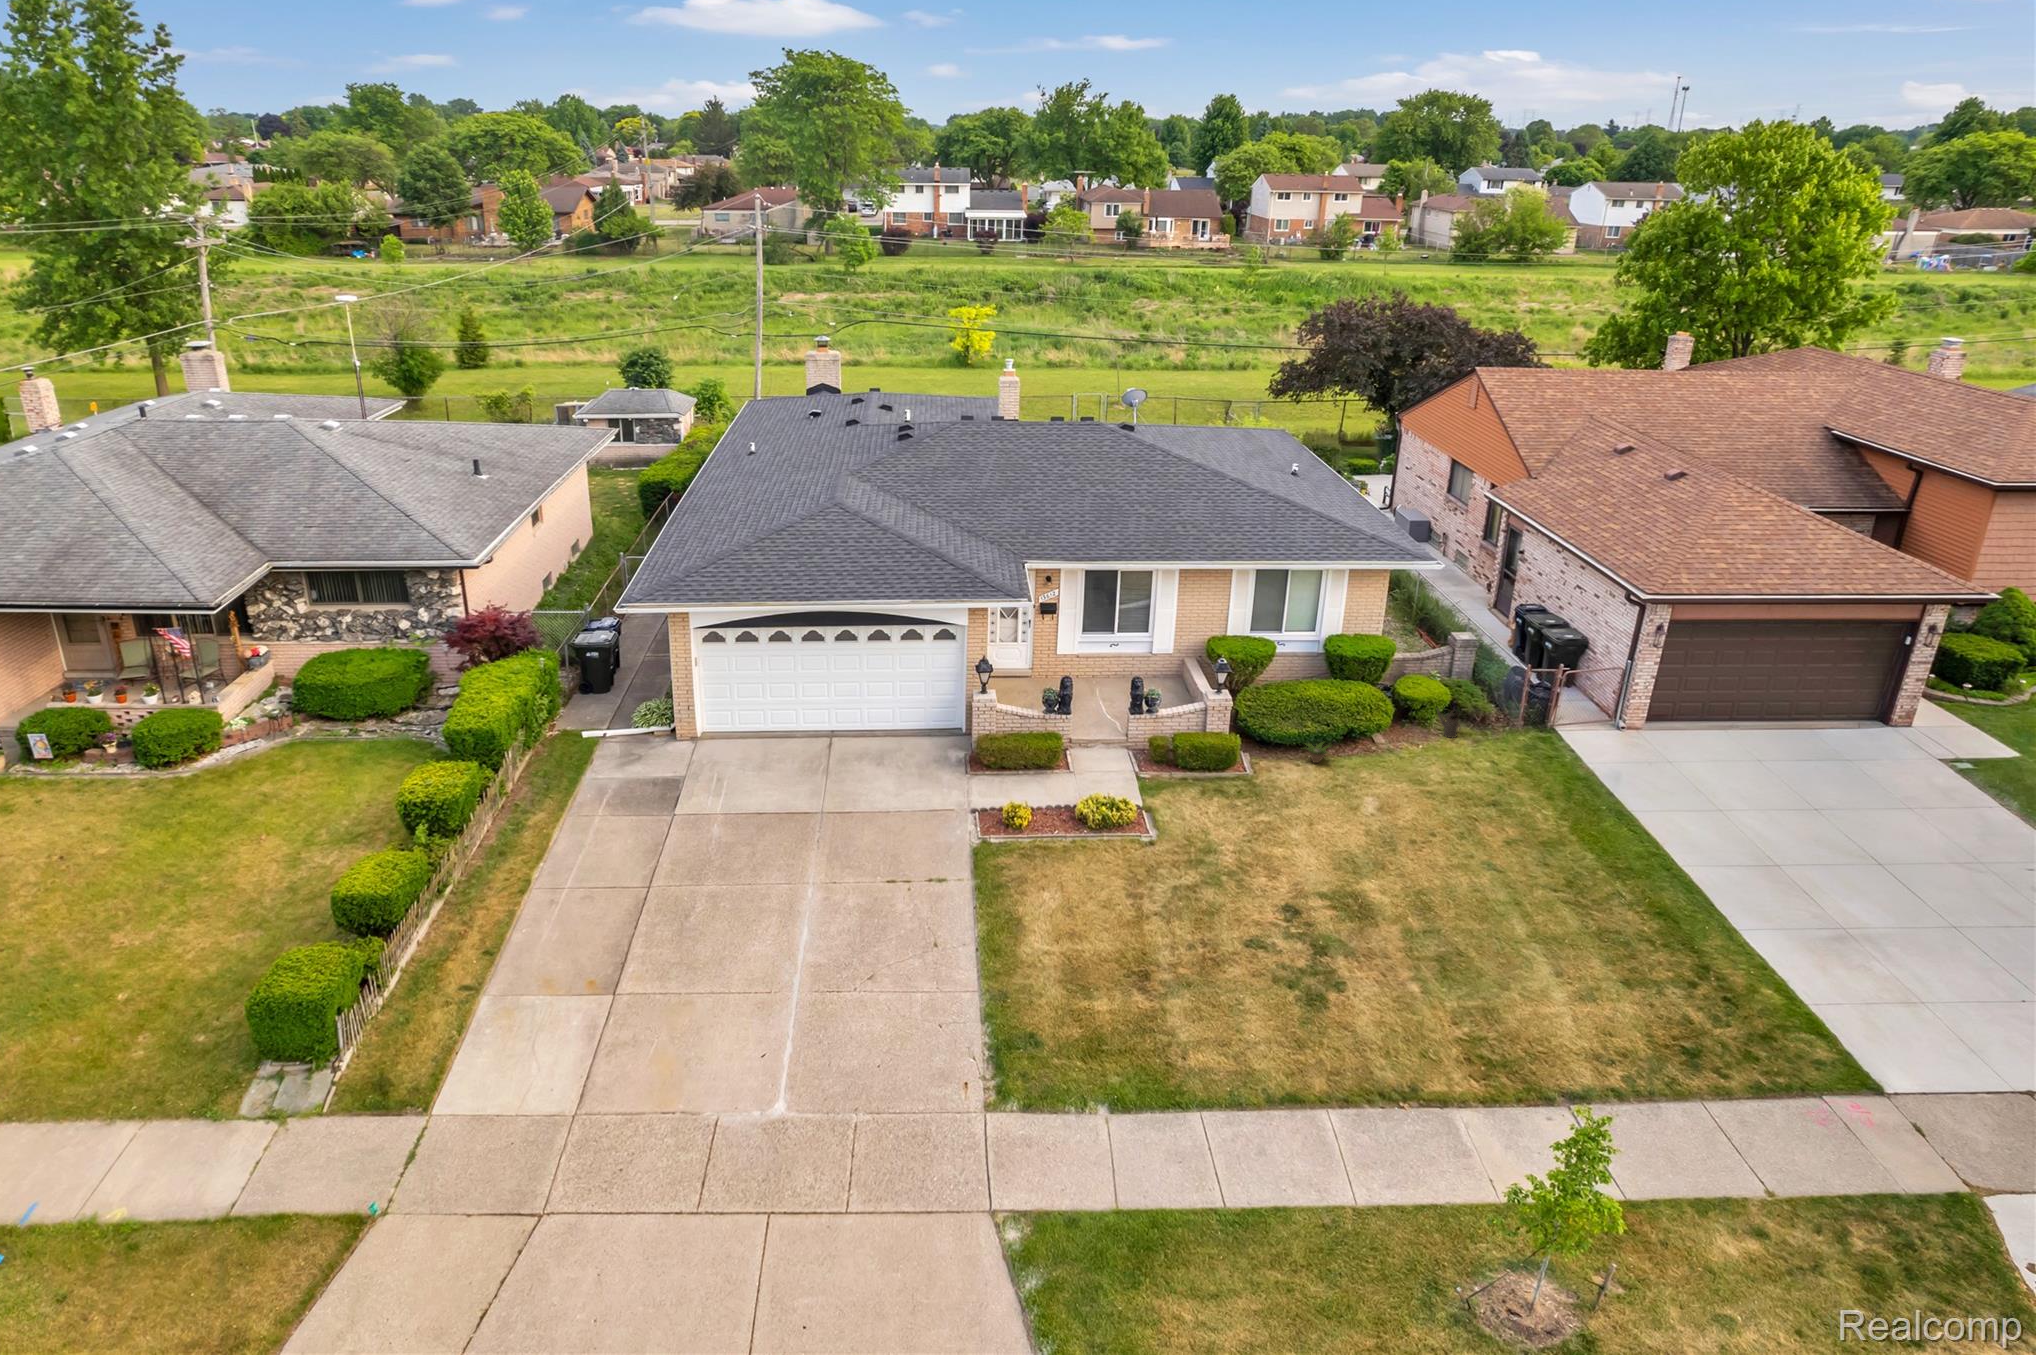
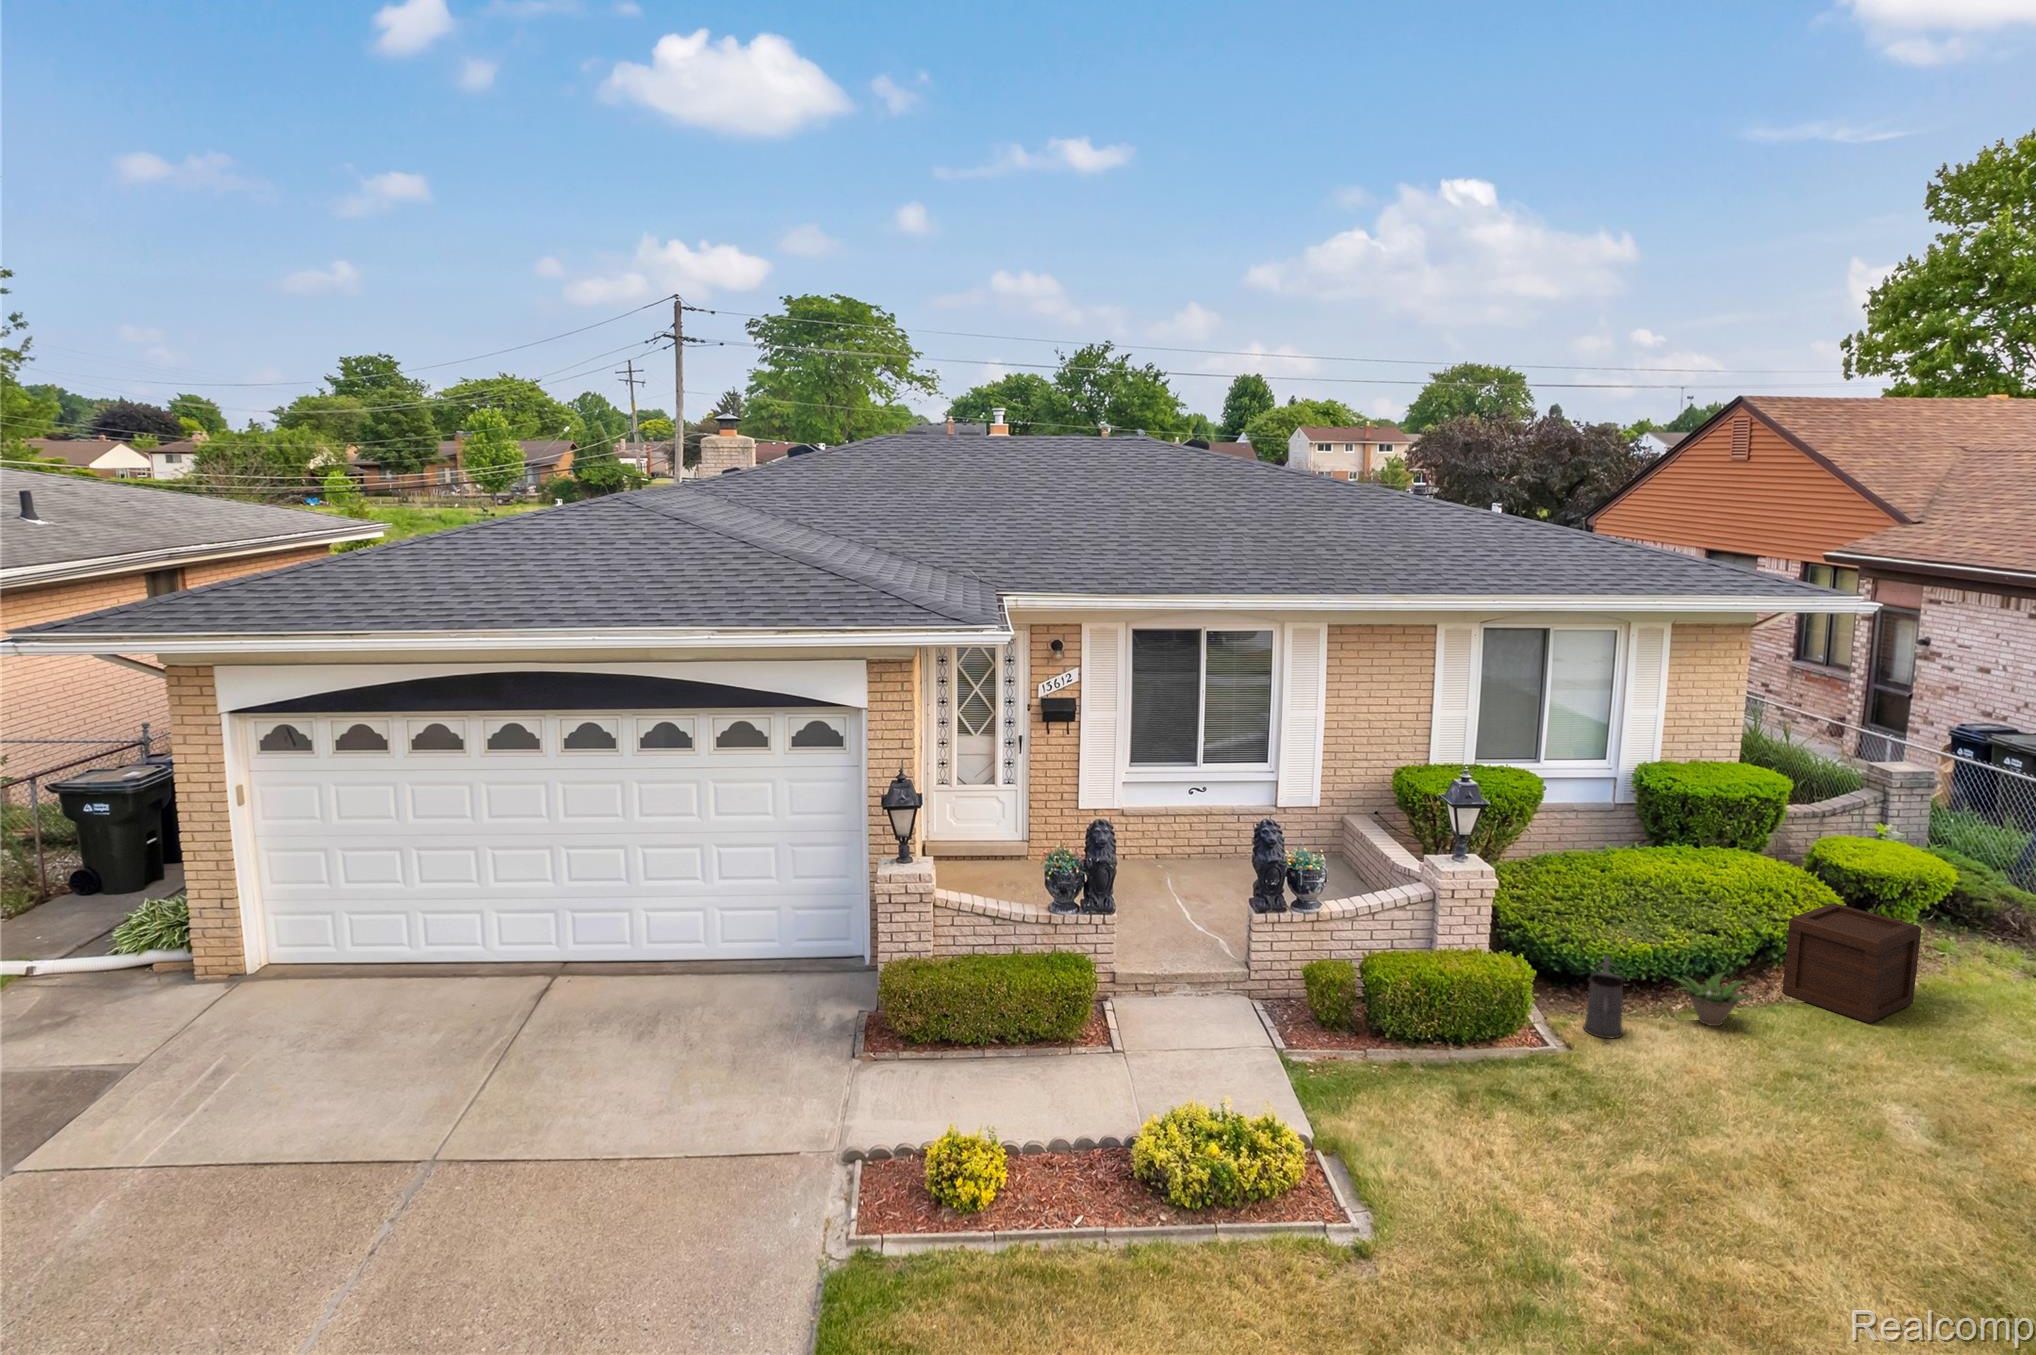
watering can: present [1437,709,1459,738] -> present [1584,954,1623,1038]
wooden crate: none [1353,711,1409,763] -> present [1782,903,1921,1023]

